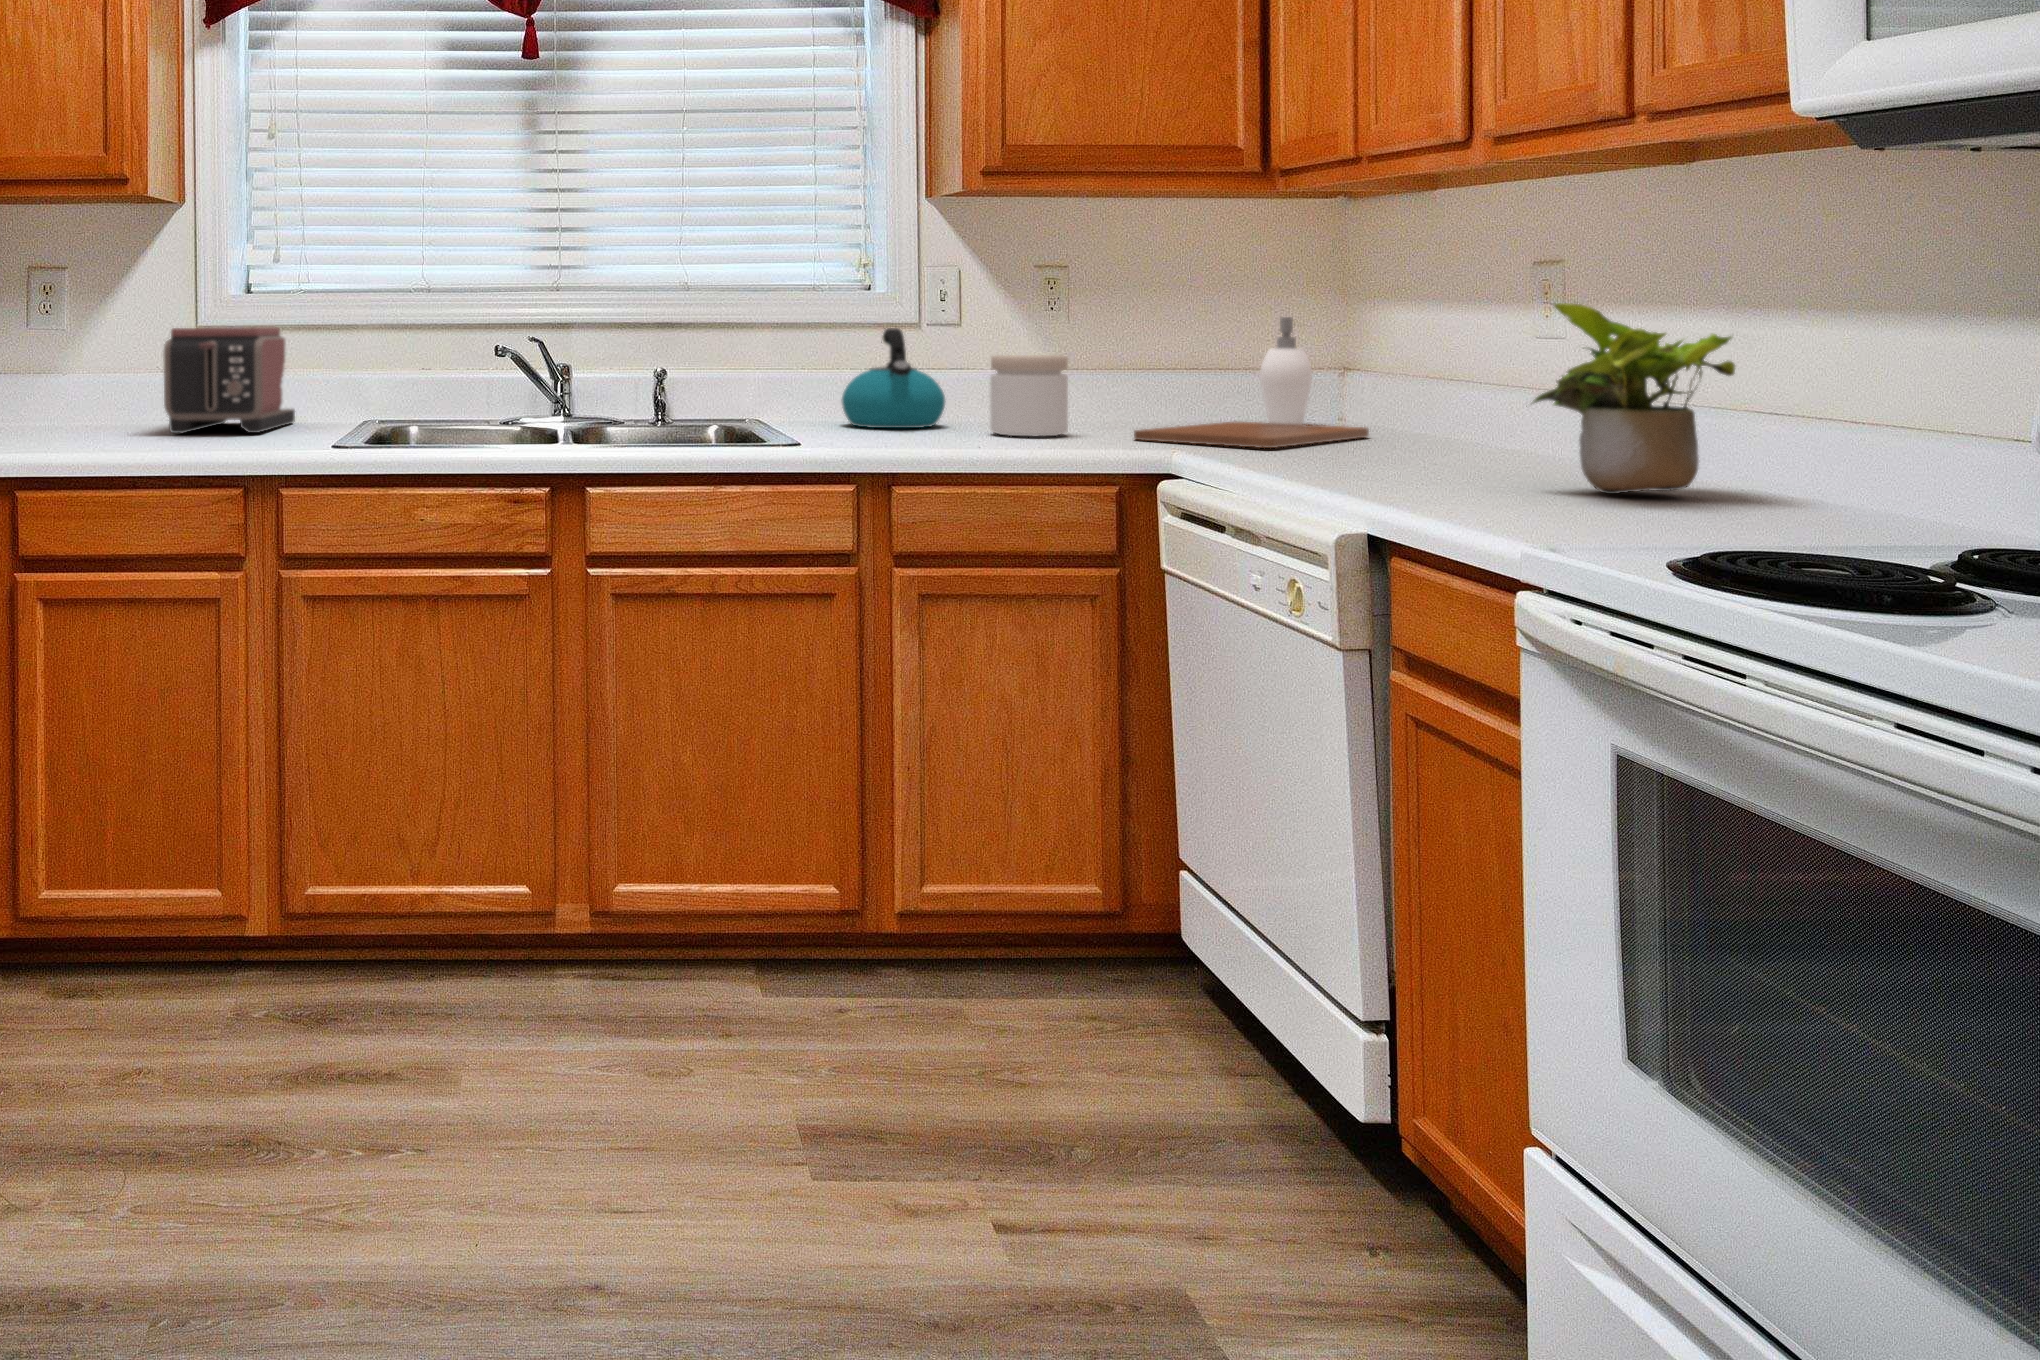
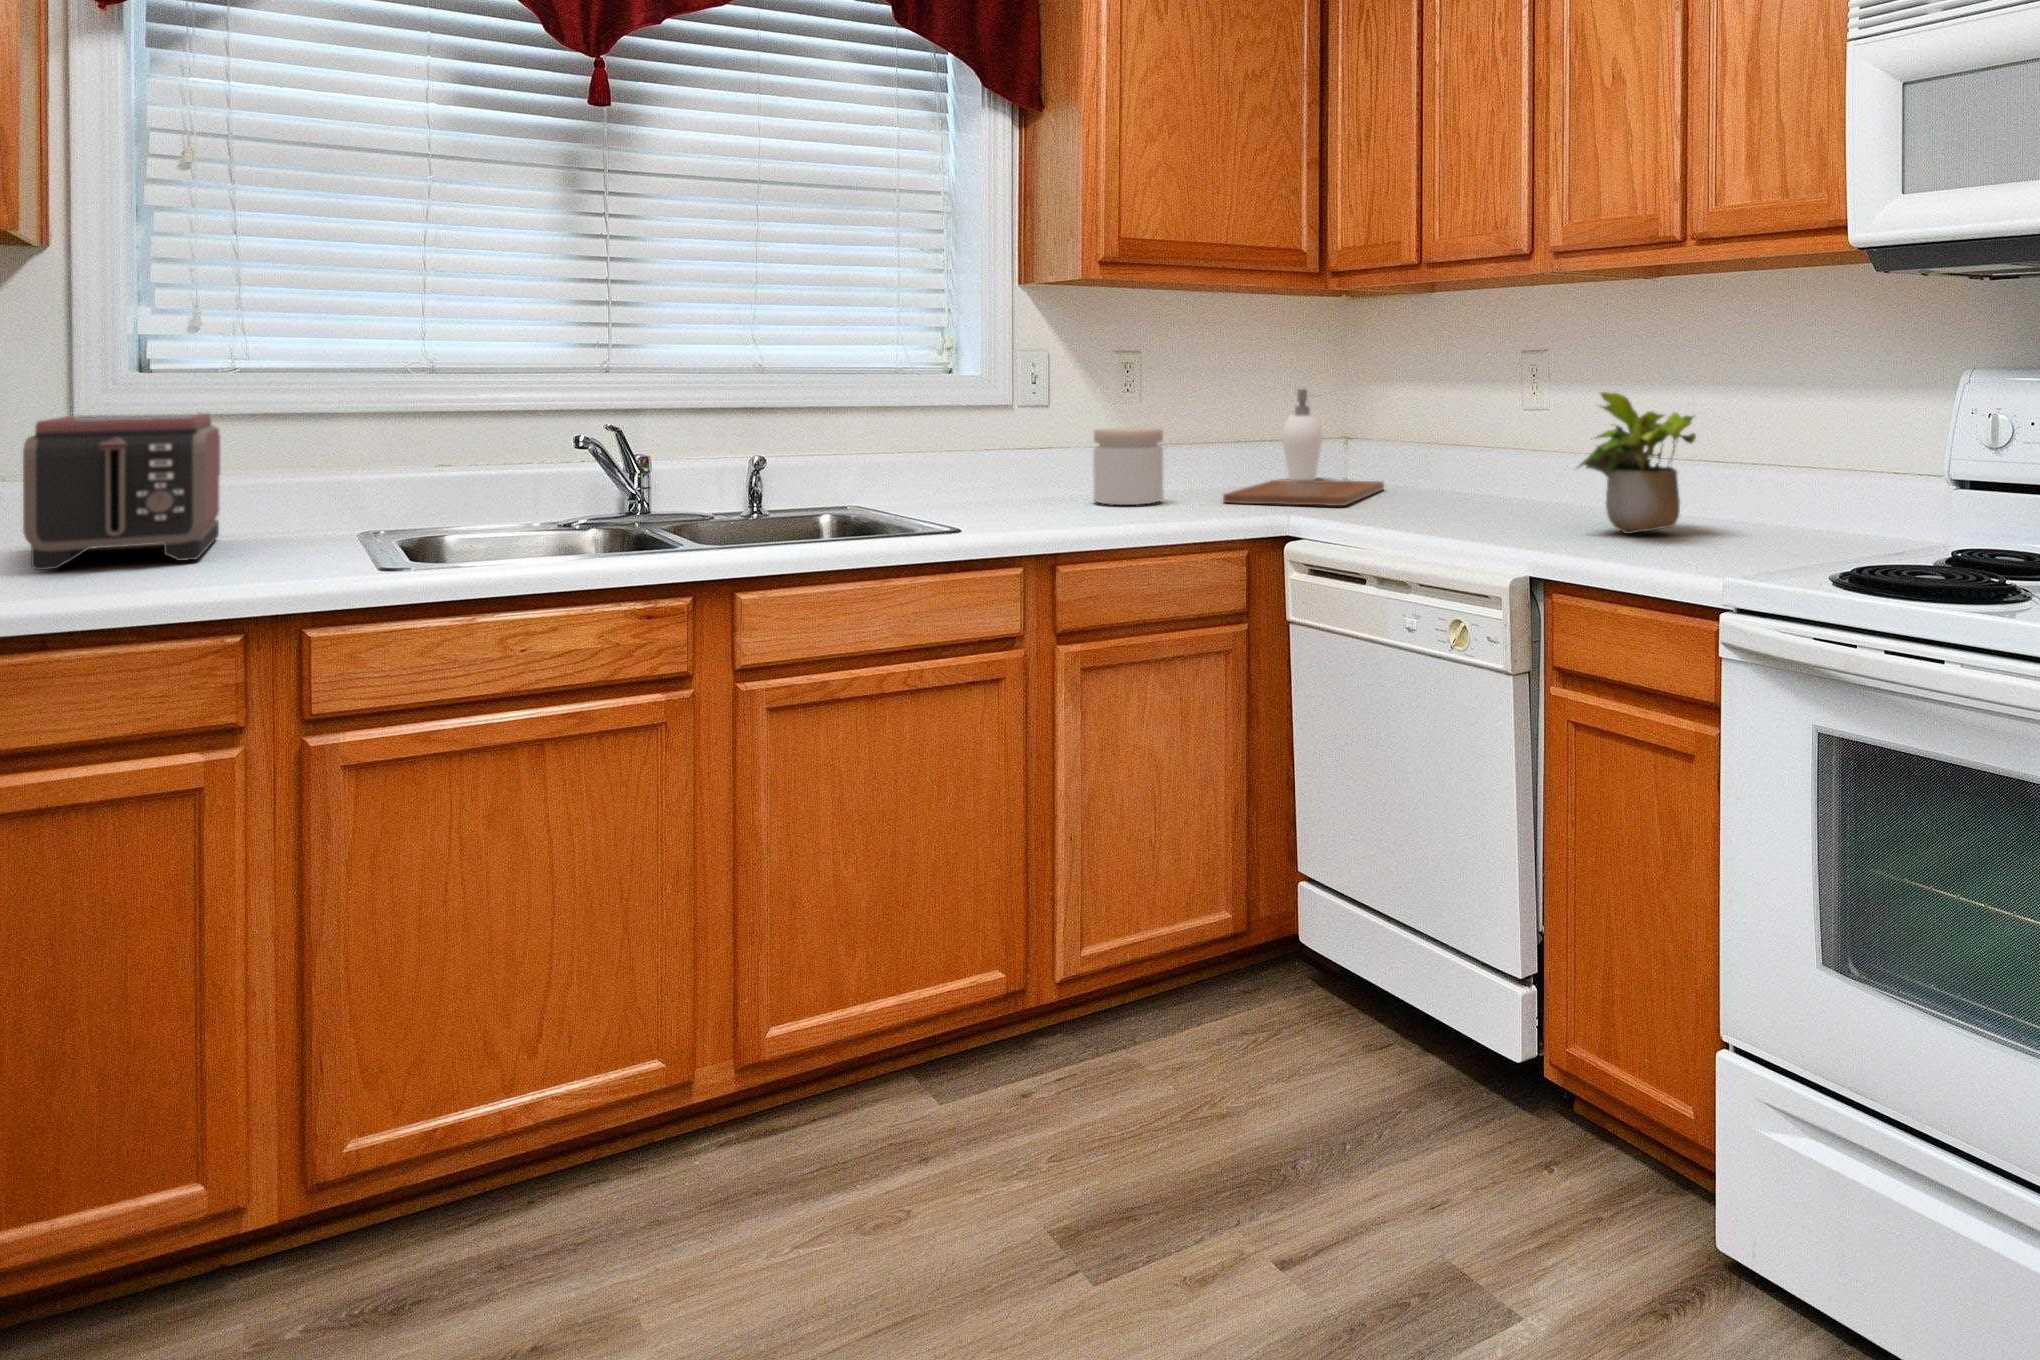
kettle: present [842,328,945,428] -> none [935,403,1038,503]

